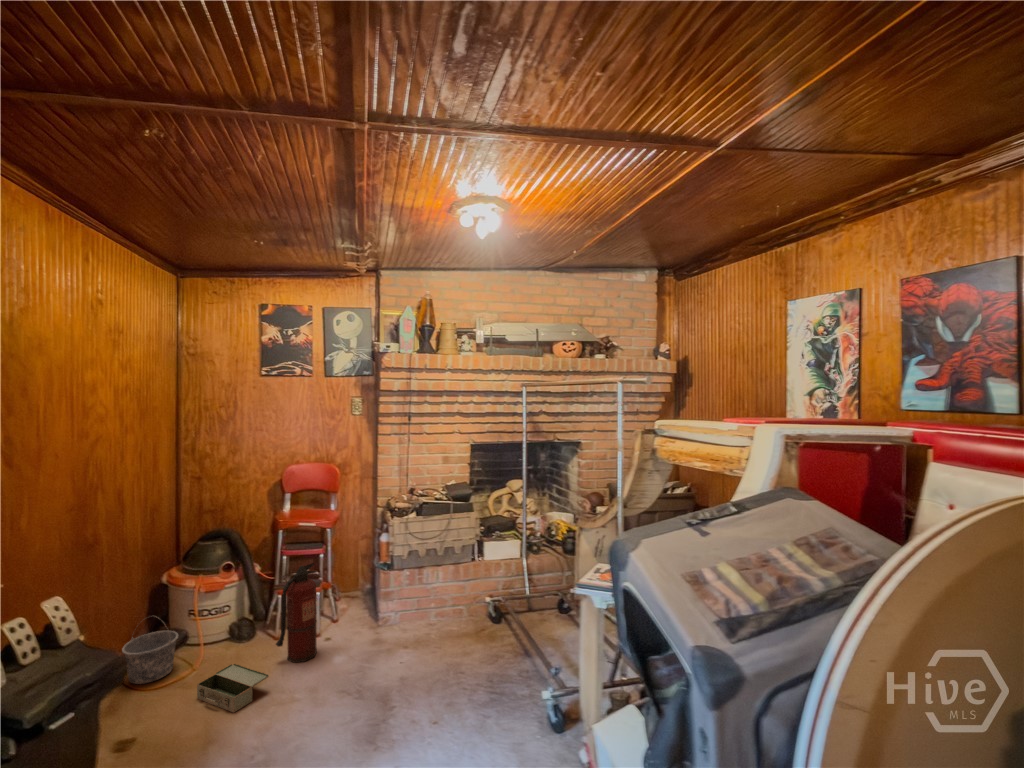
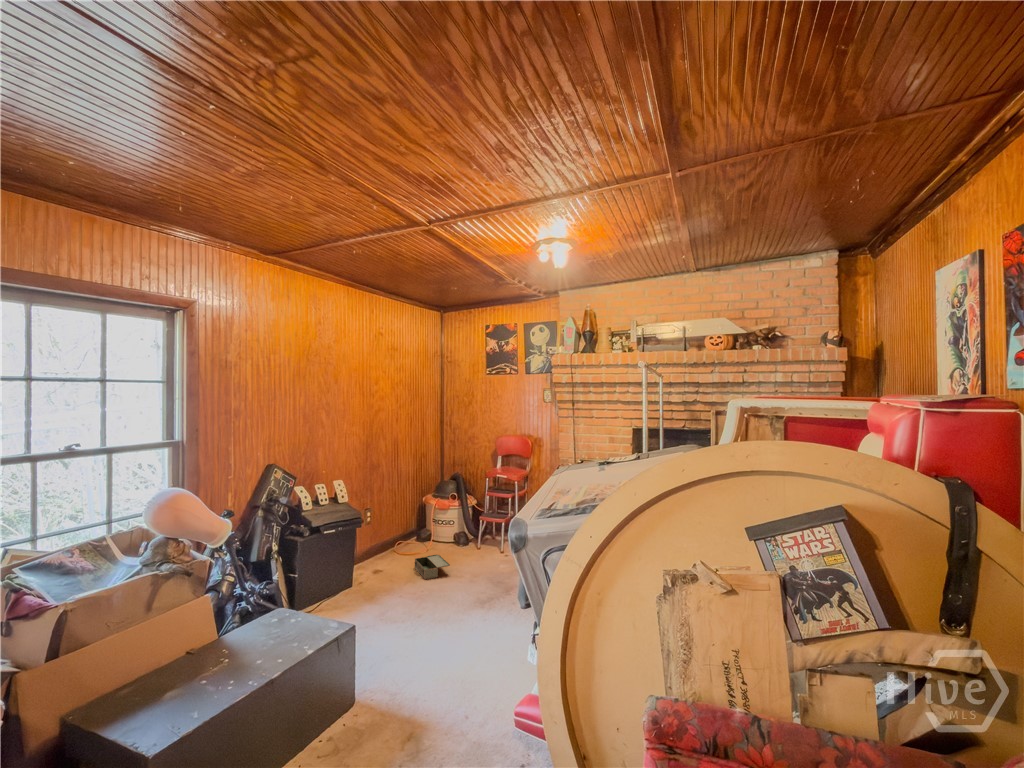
fire extinguisher: present [276,563,317,663] -> none [466,501,495,568]
bucket: present [122,631,178,684] -> none [390,515,419,554]

